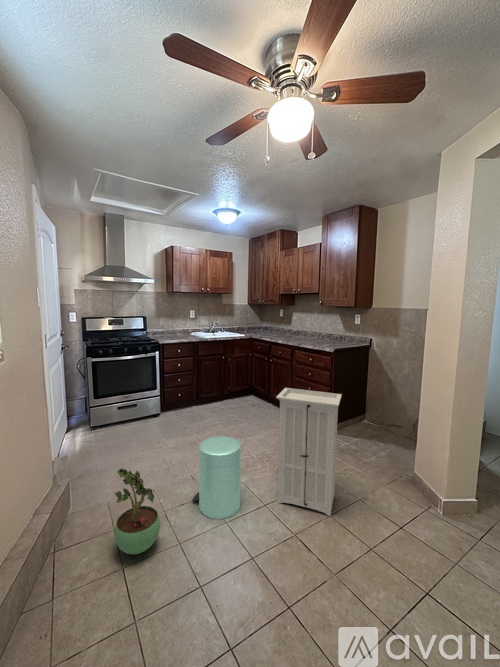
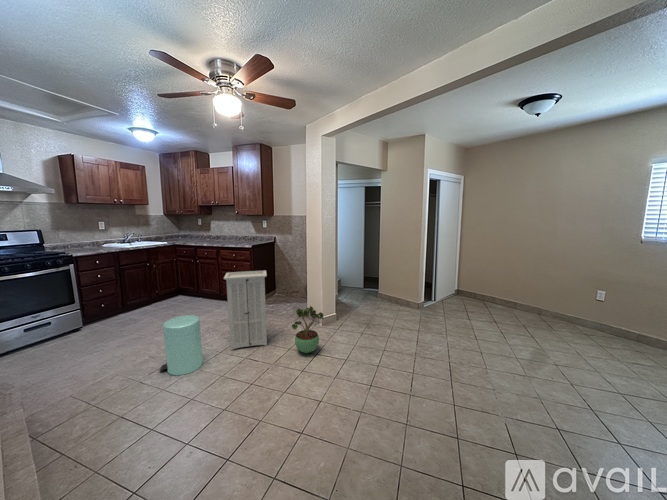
potted plant: present [114,469,160,554] -> present [292,306,323,353]

